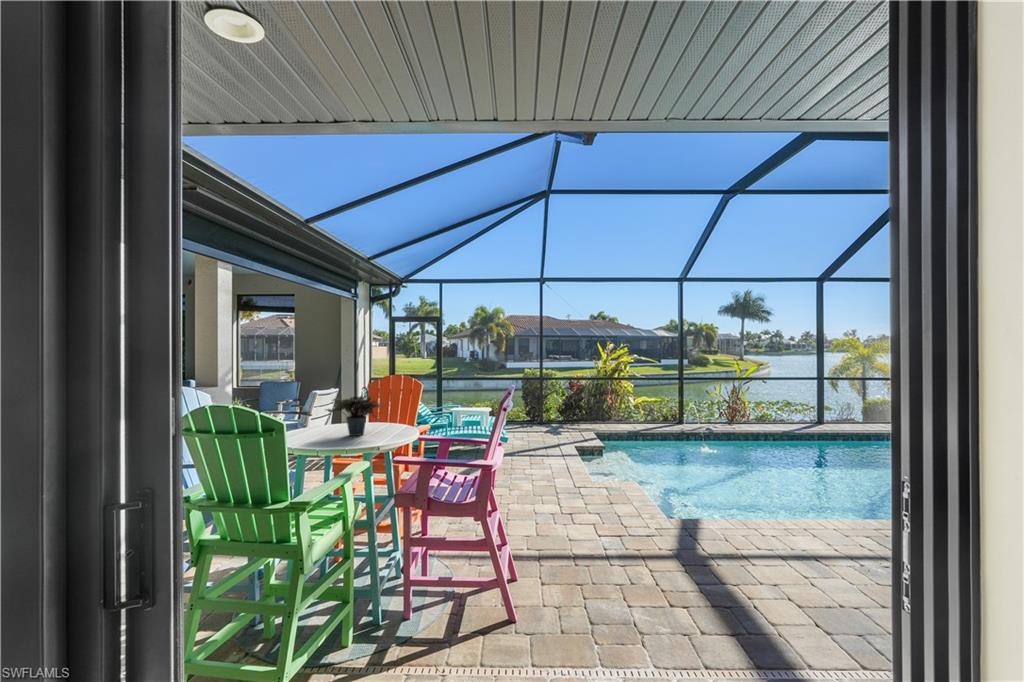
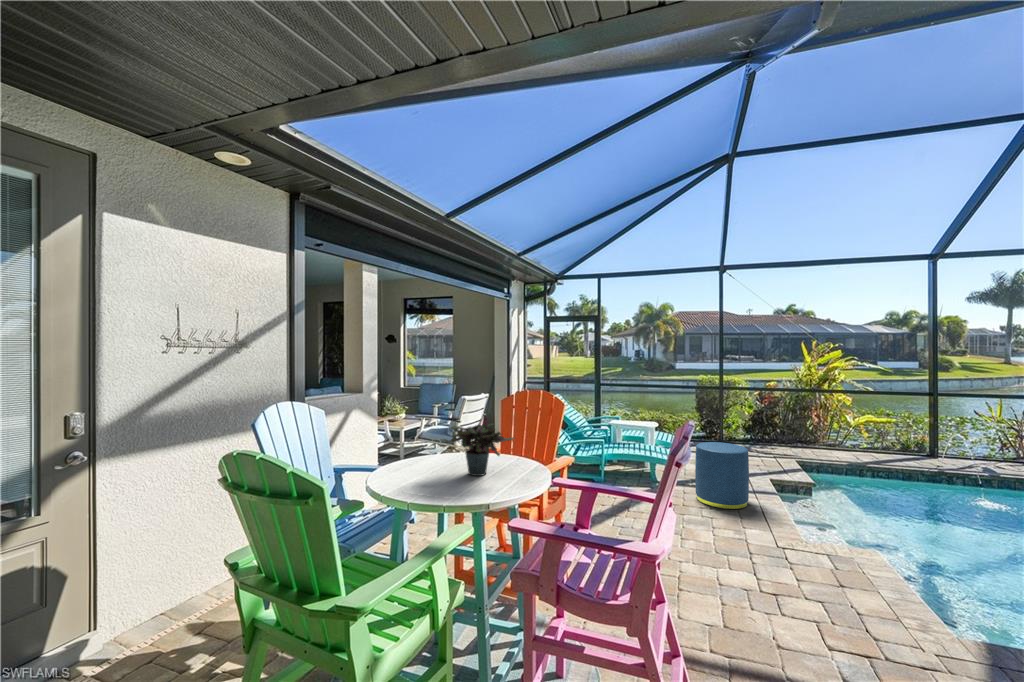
ottoman: none [521,419,558,469] -> present [695,442,749,509]

